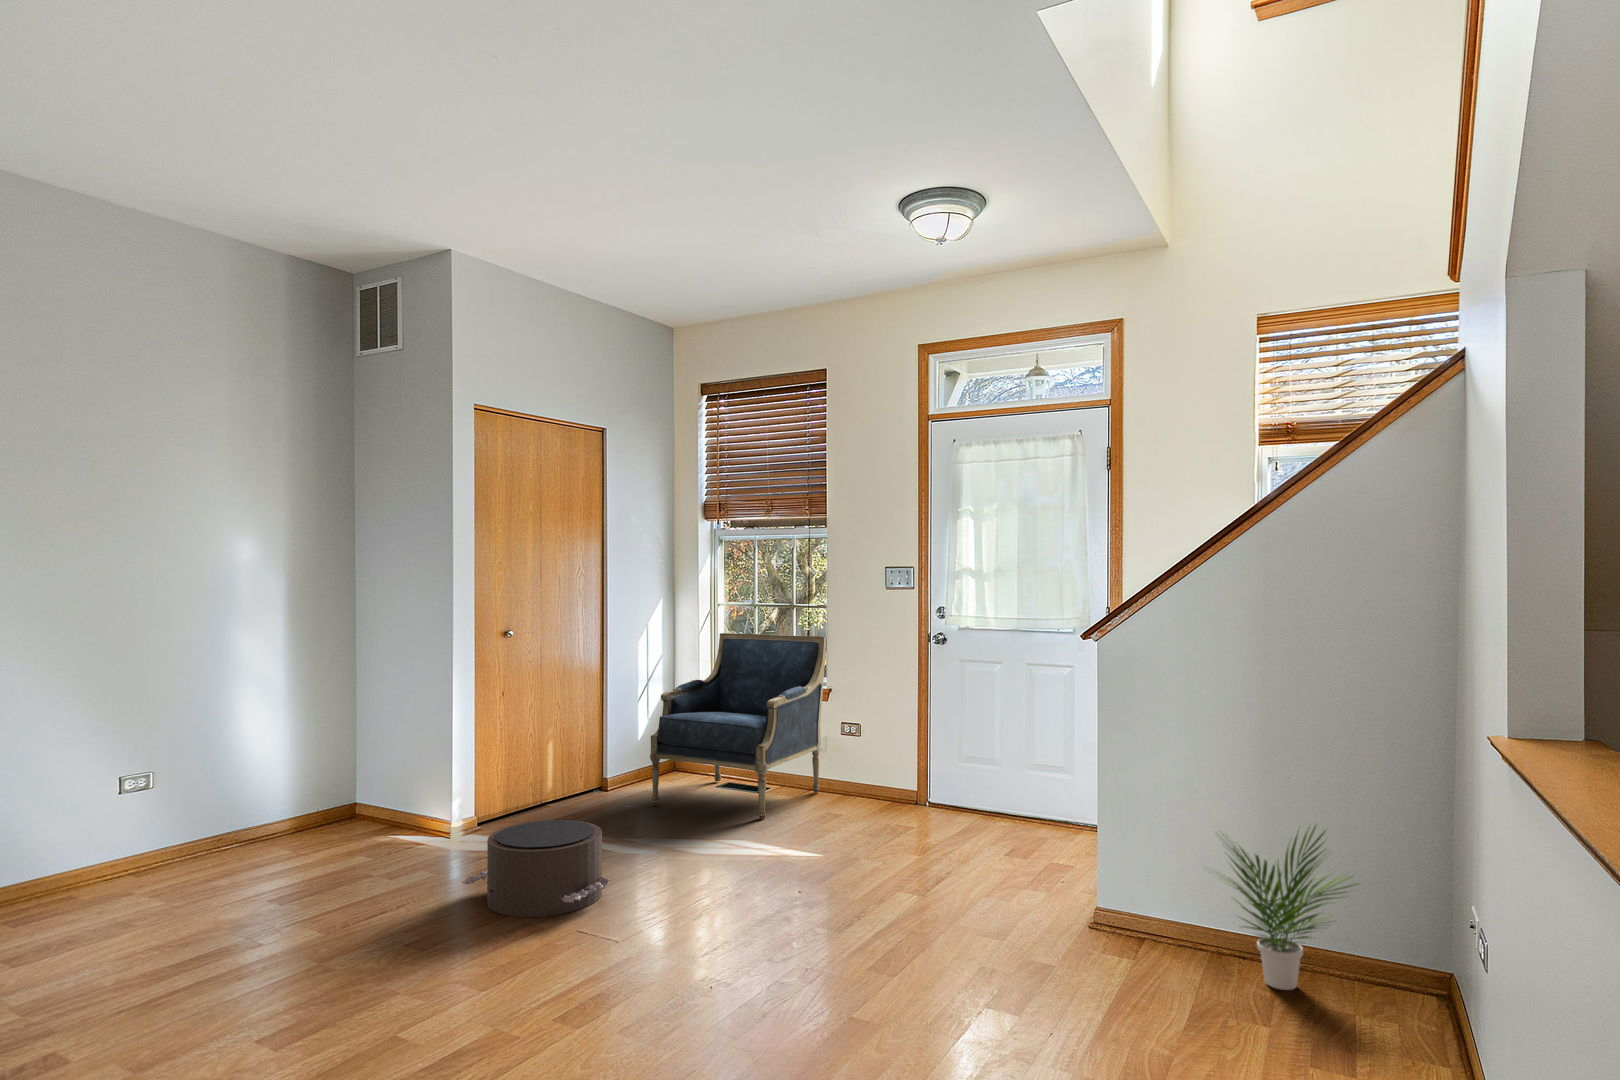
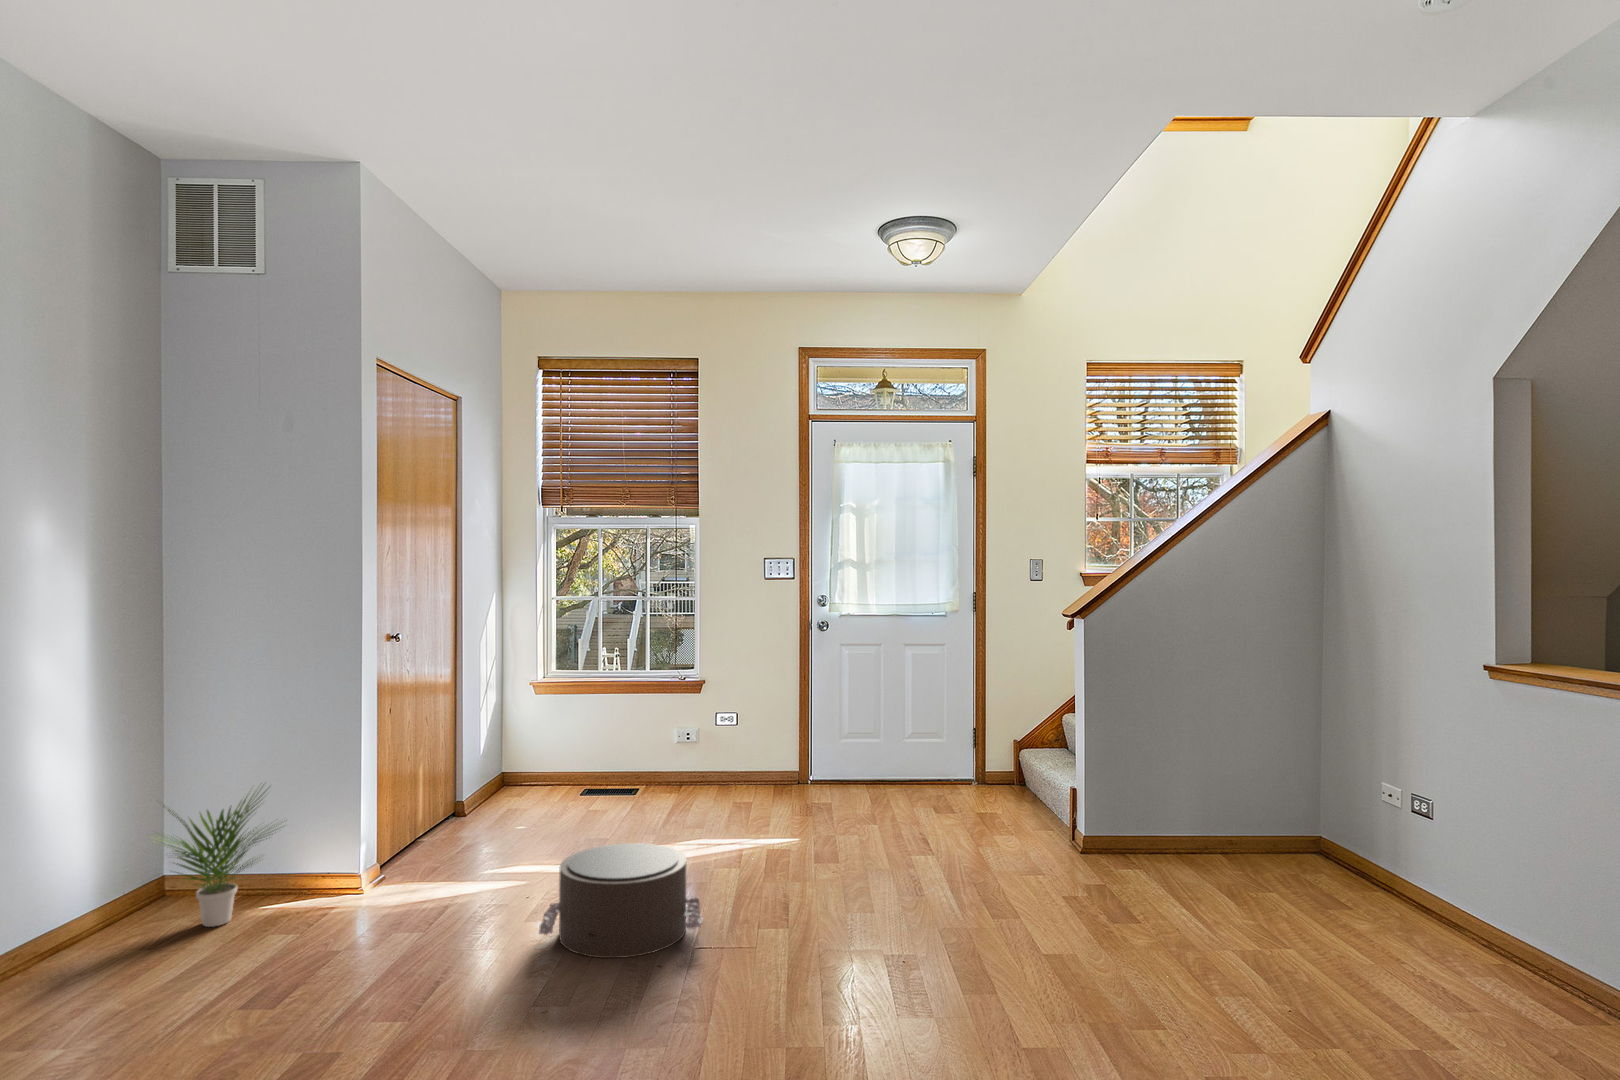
armchair: present [650,633,826,820] -> none [548,630,699,825]
potted plant: present [1220,826,1357,990] -> present [156,786,282,927]

